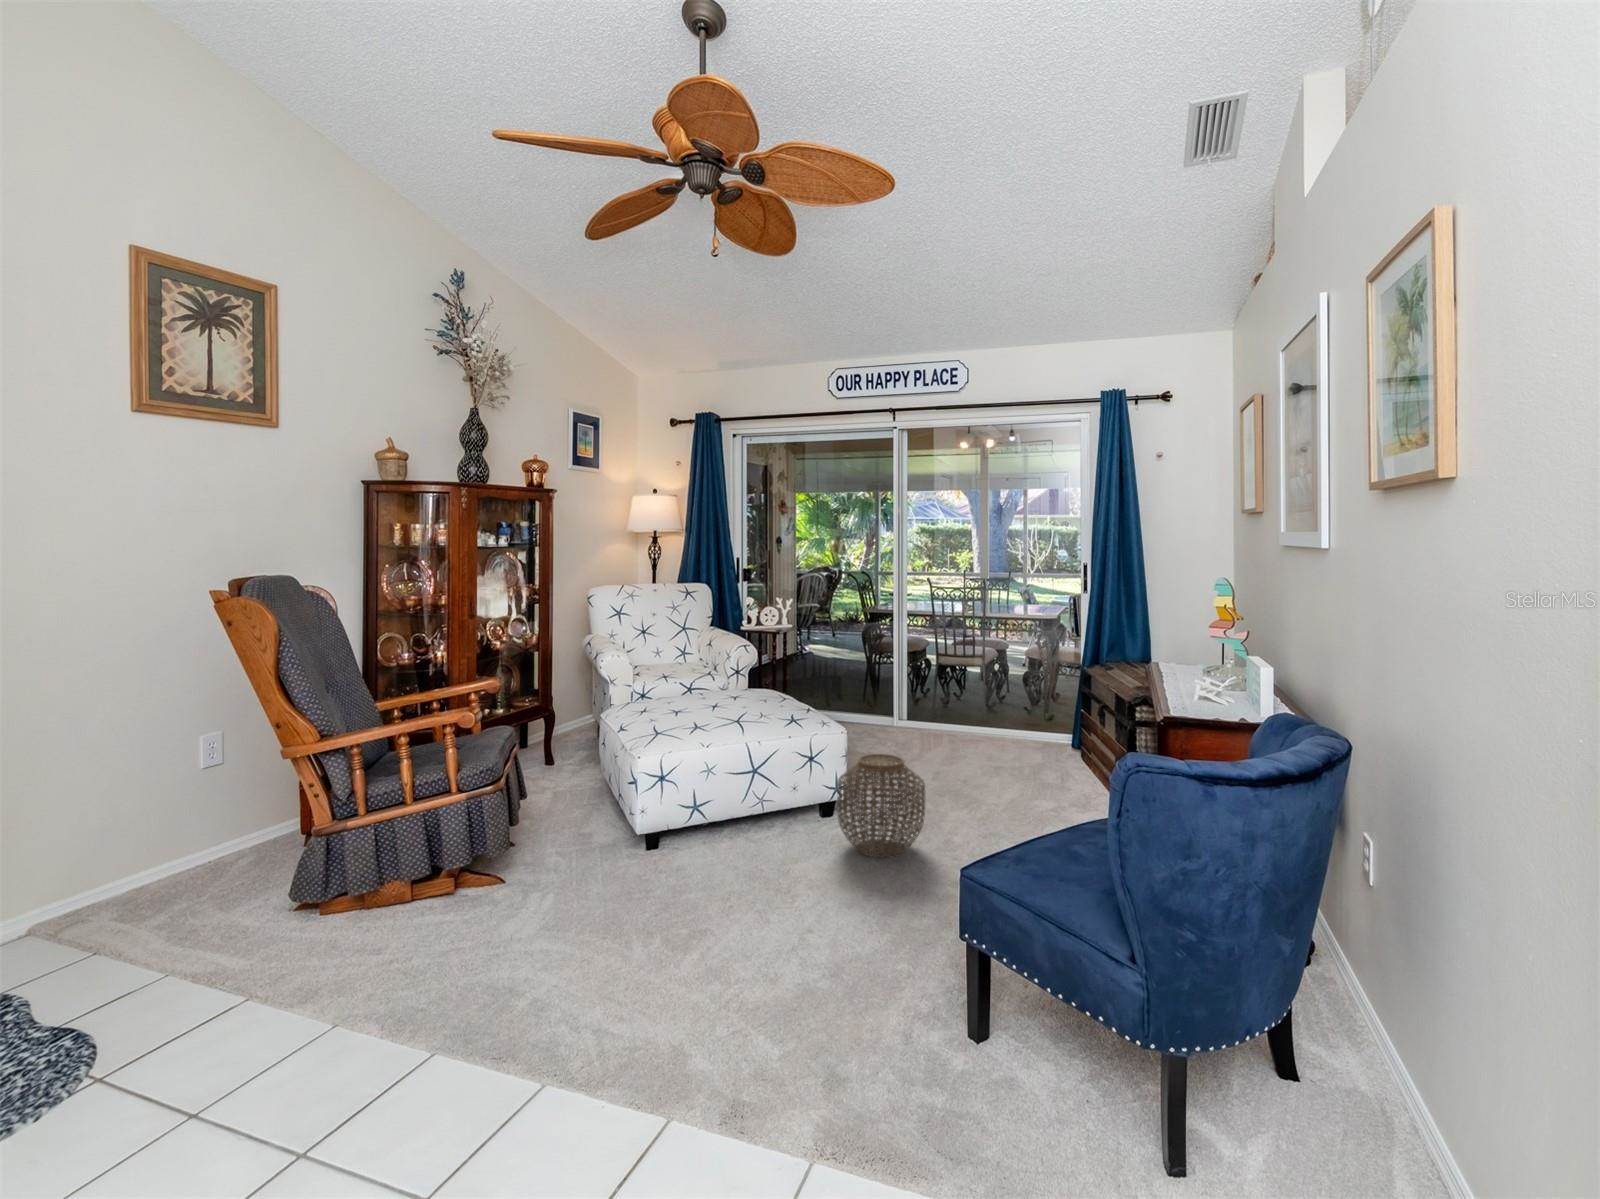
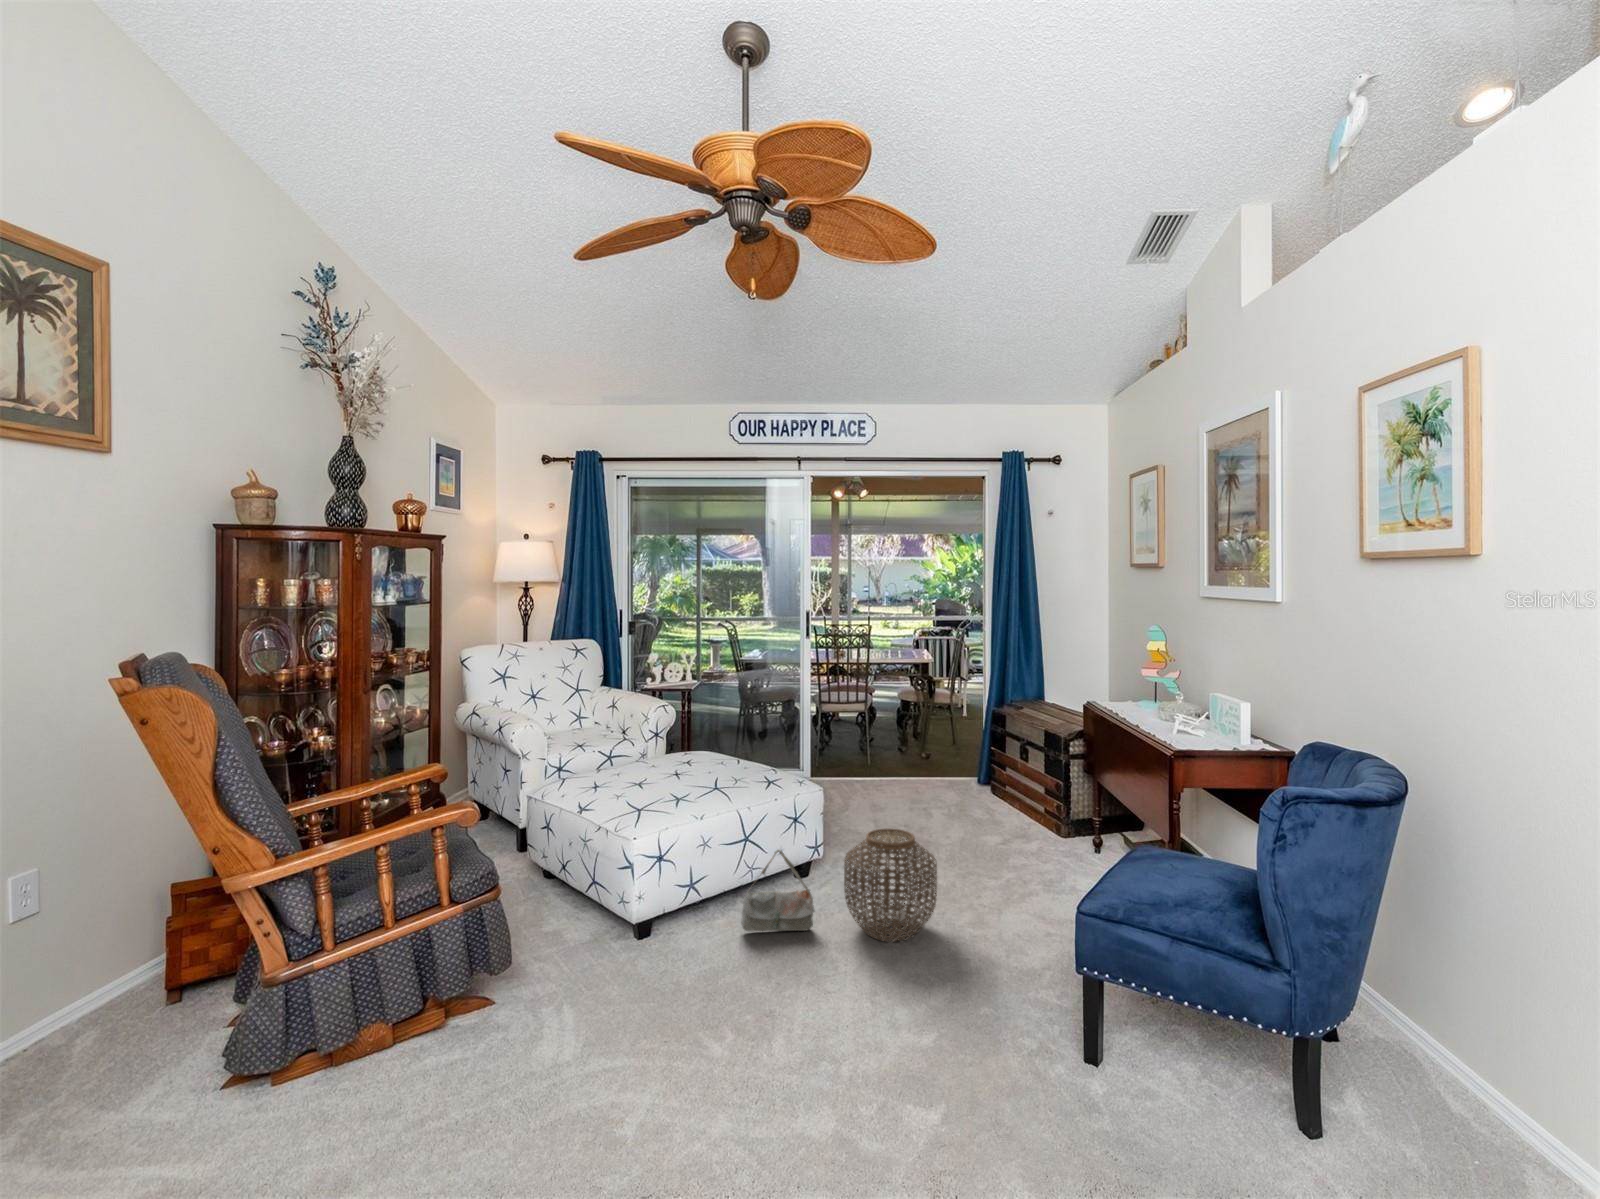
bag: none [747,763,812,840] -> present [741,849,815,931]

